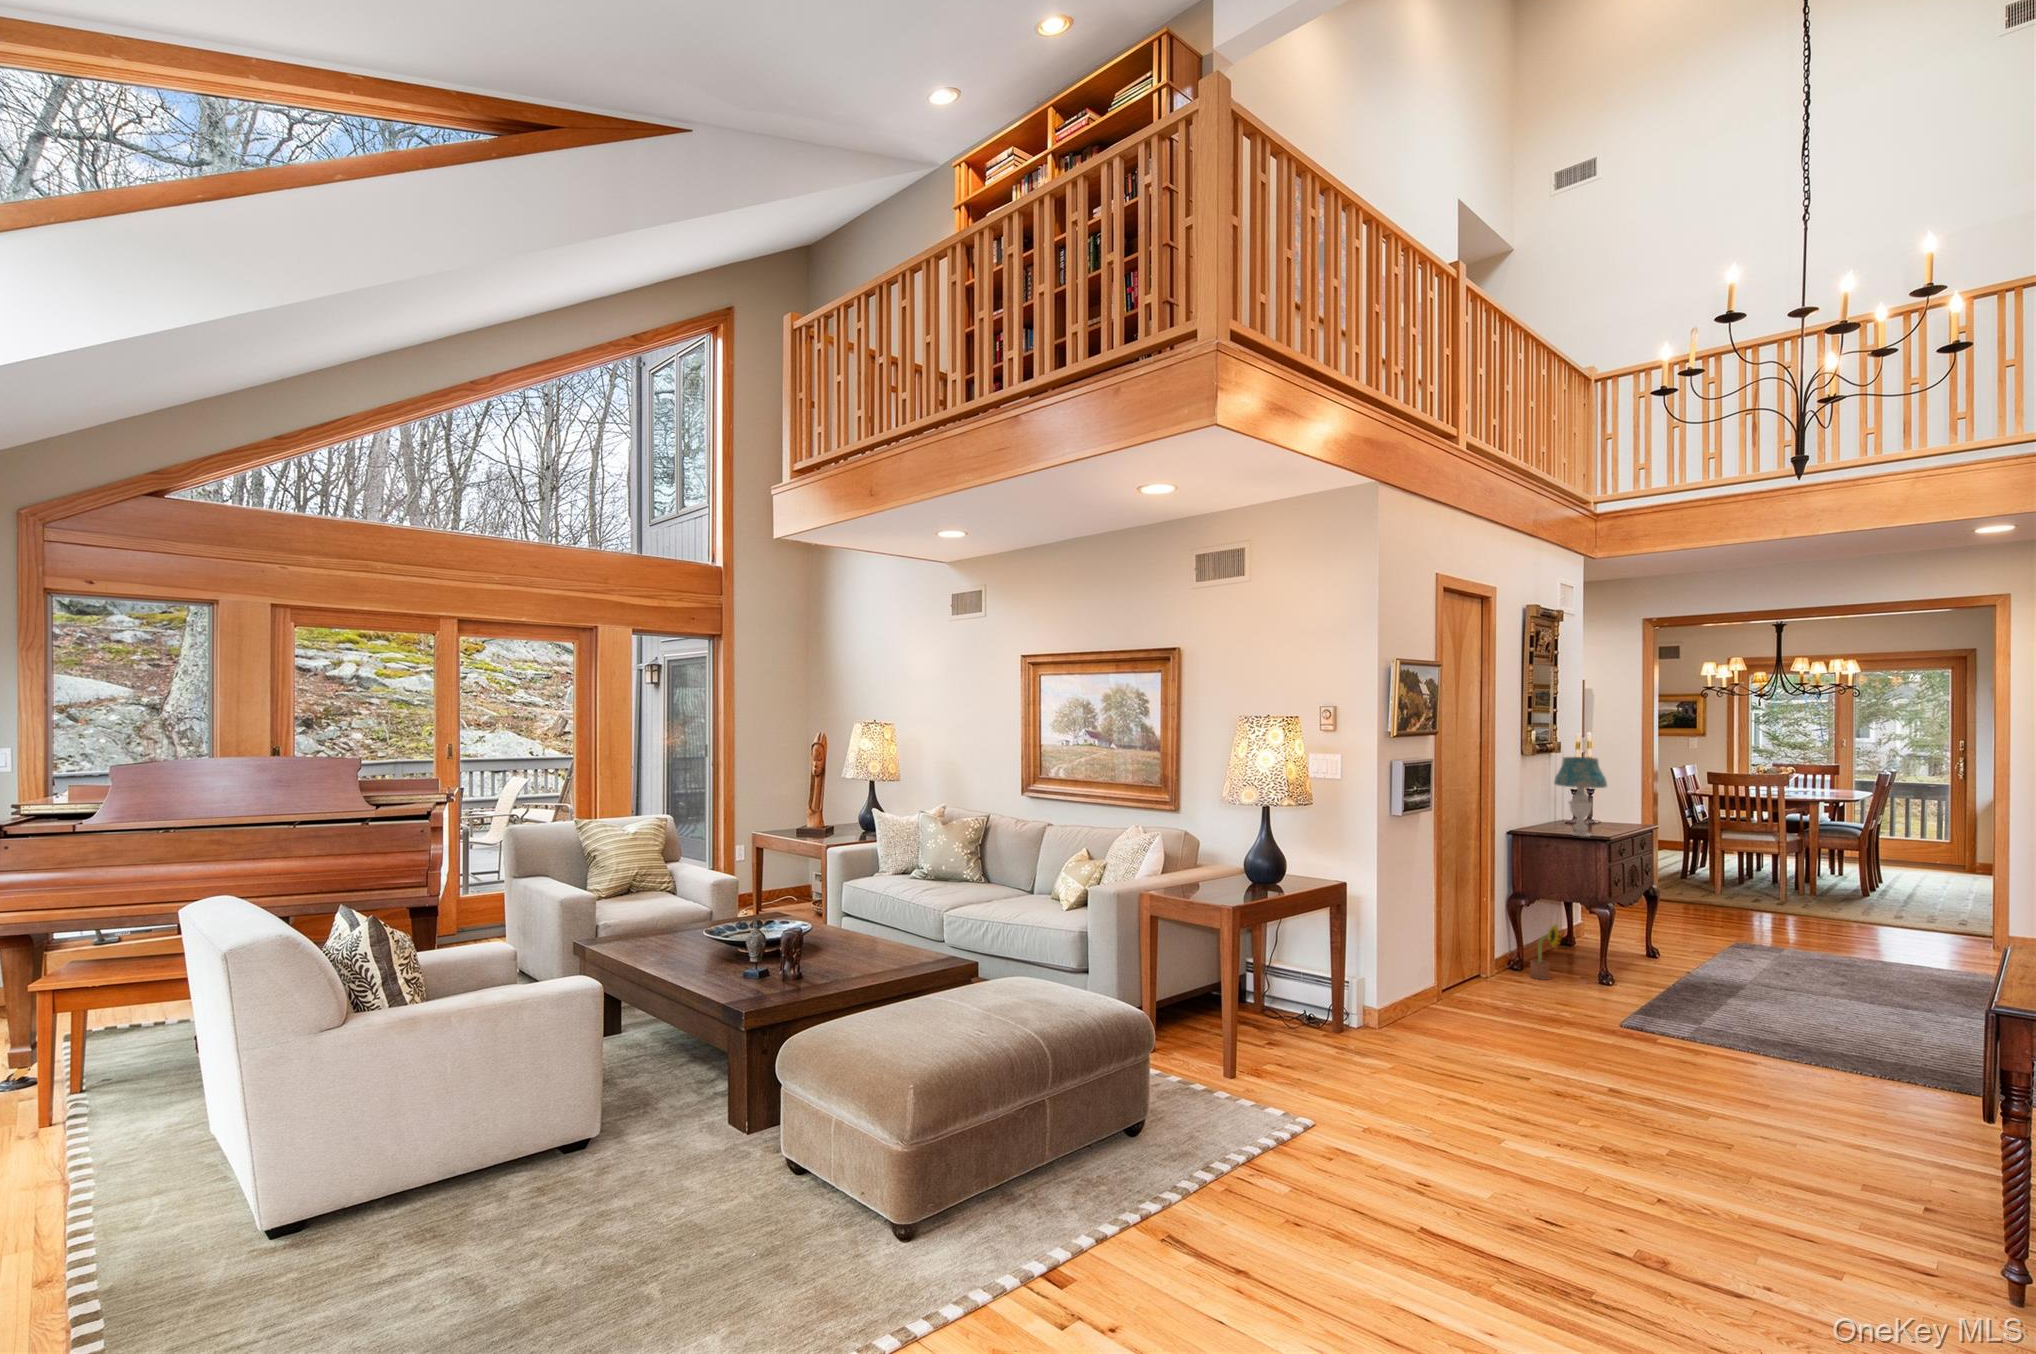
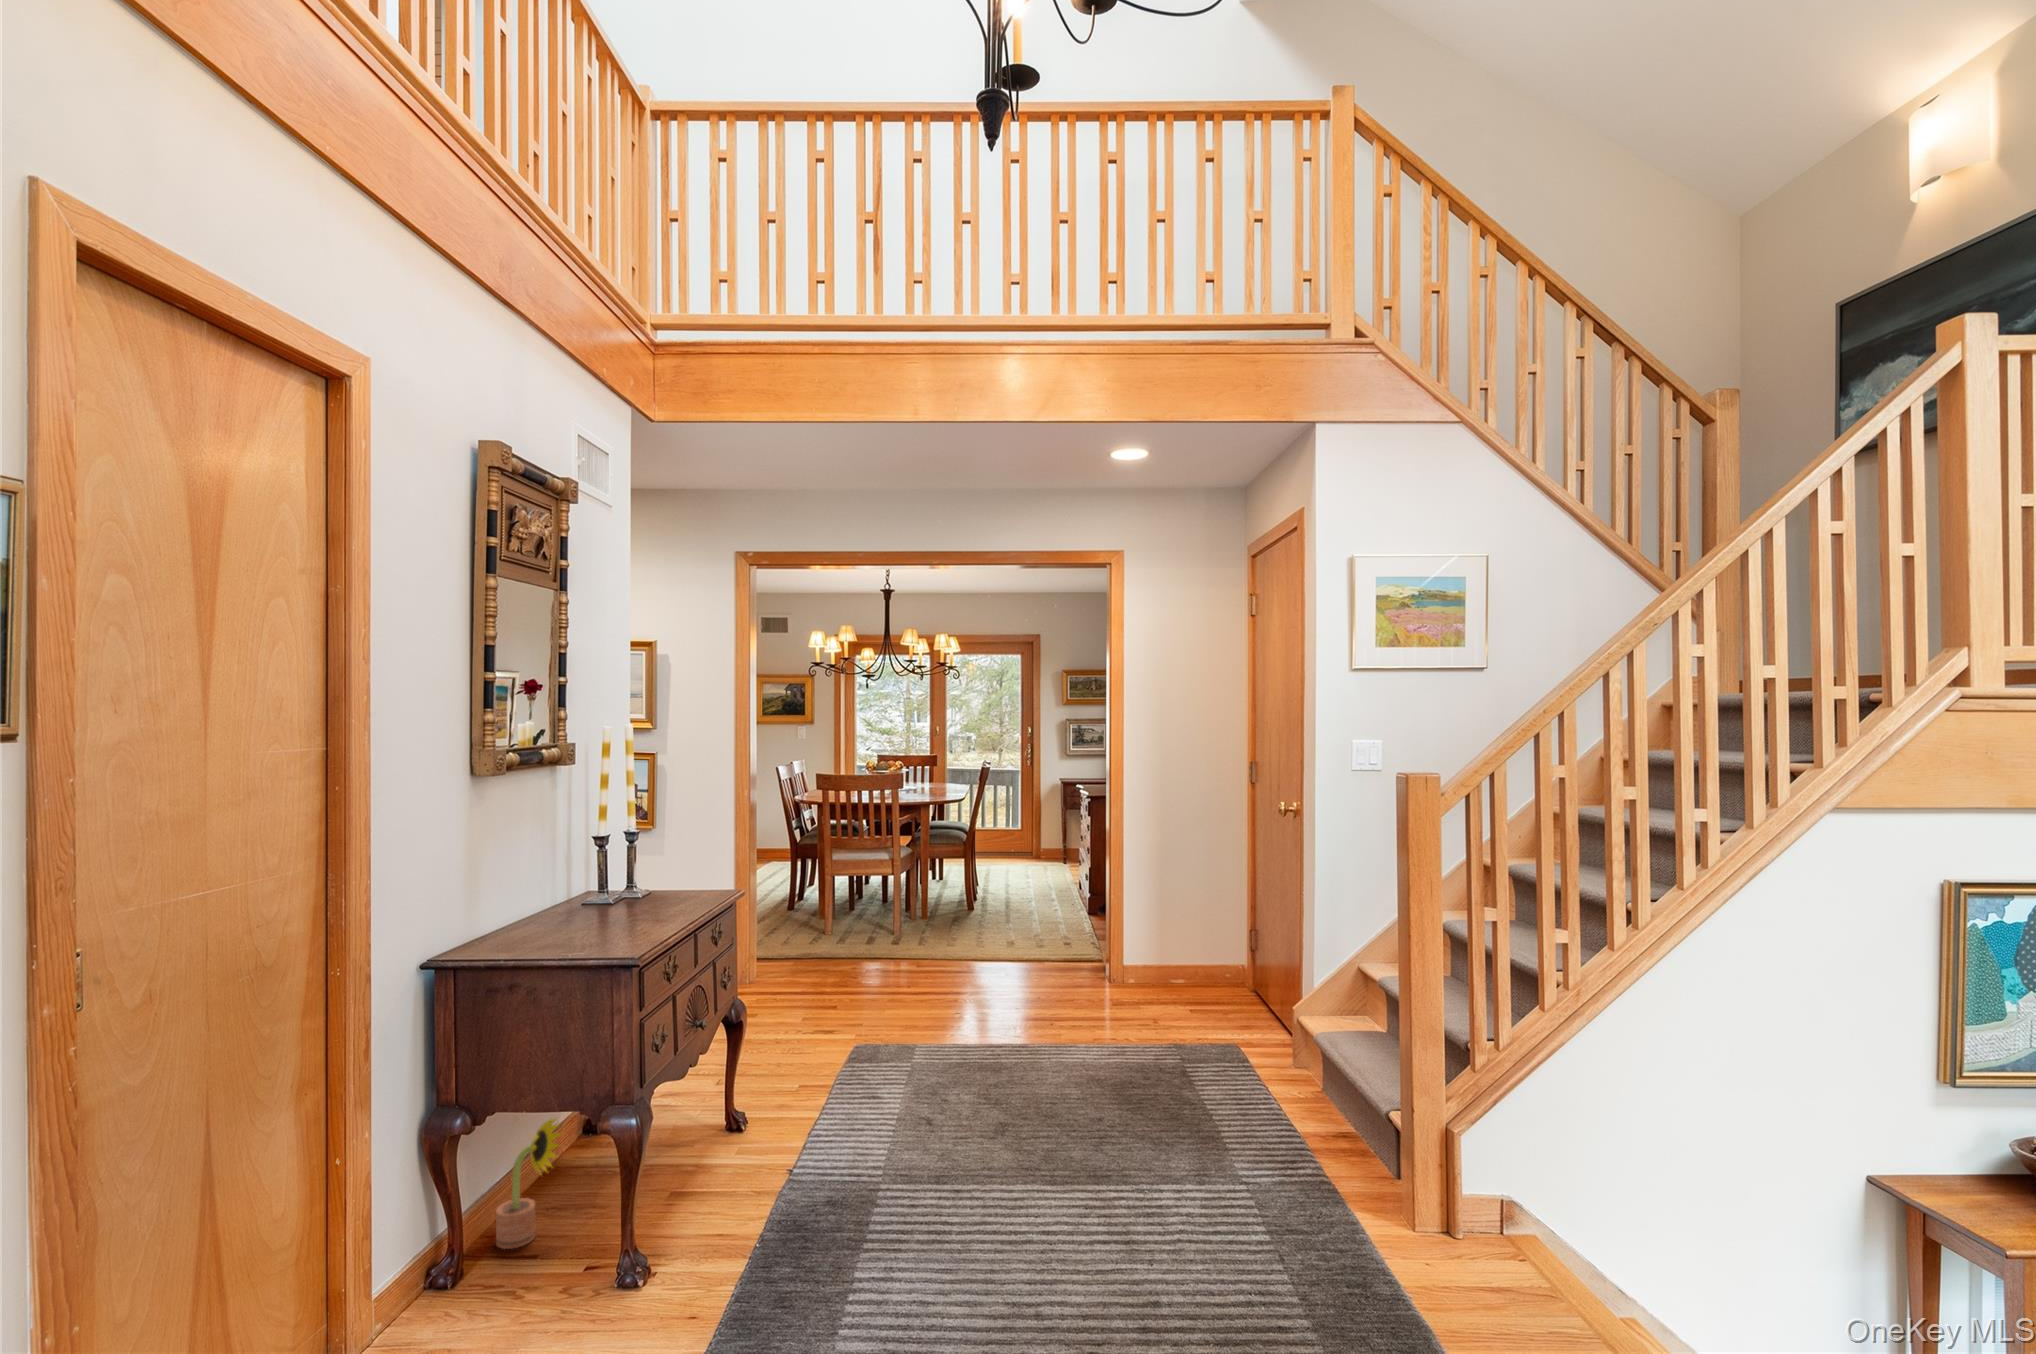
table lamp: present [1554,757,1607,837] -> none [546,766,647,931]

